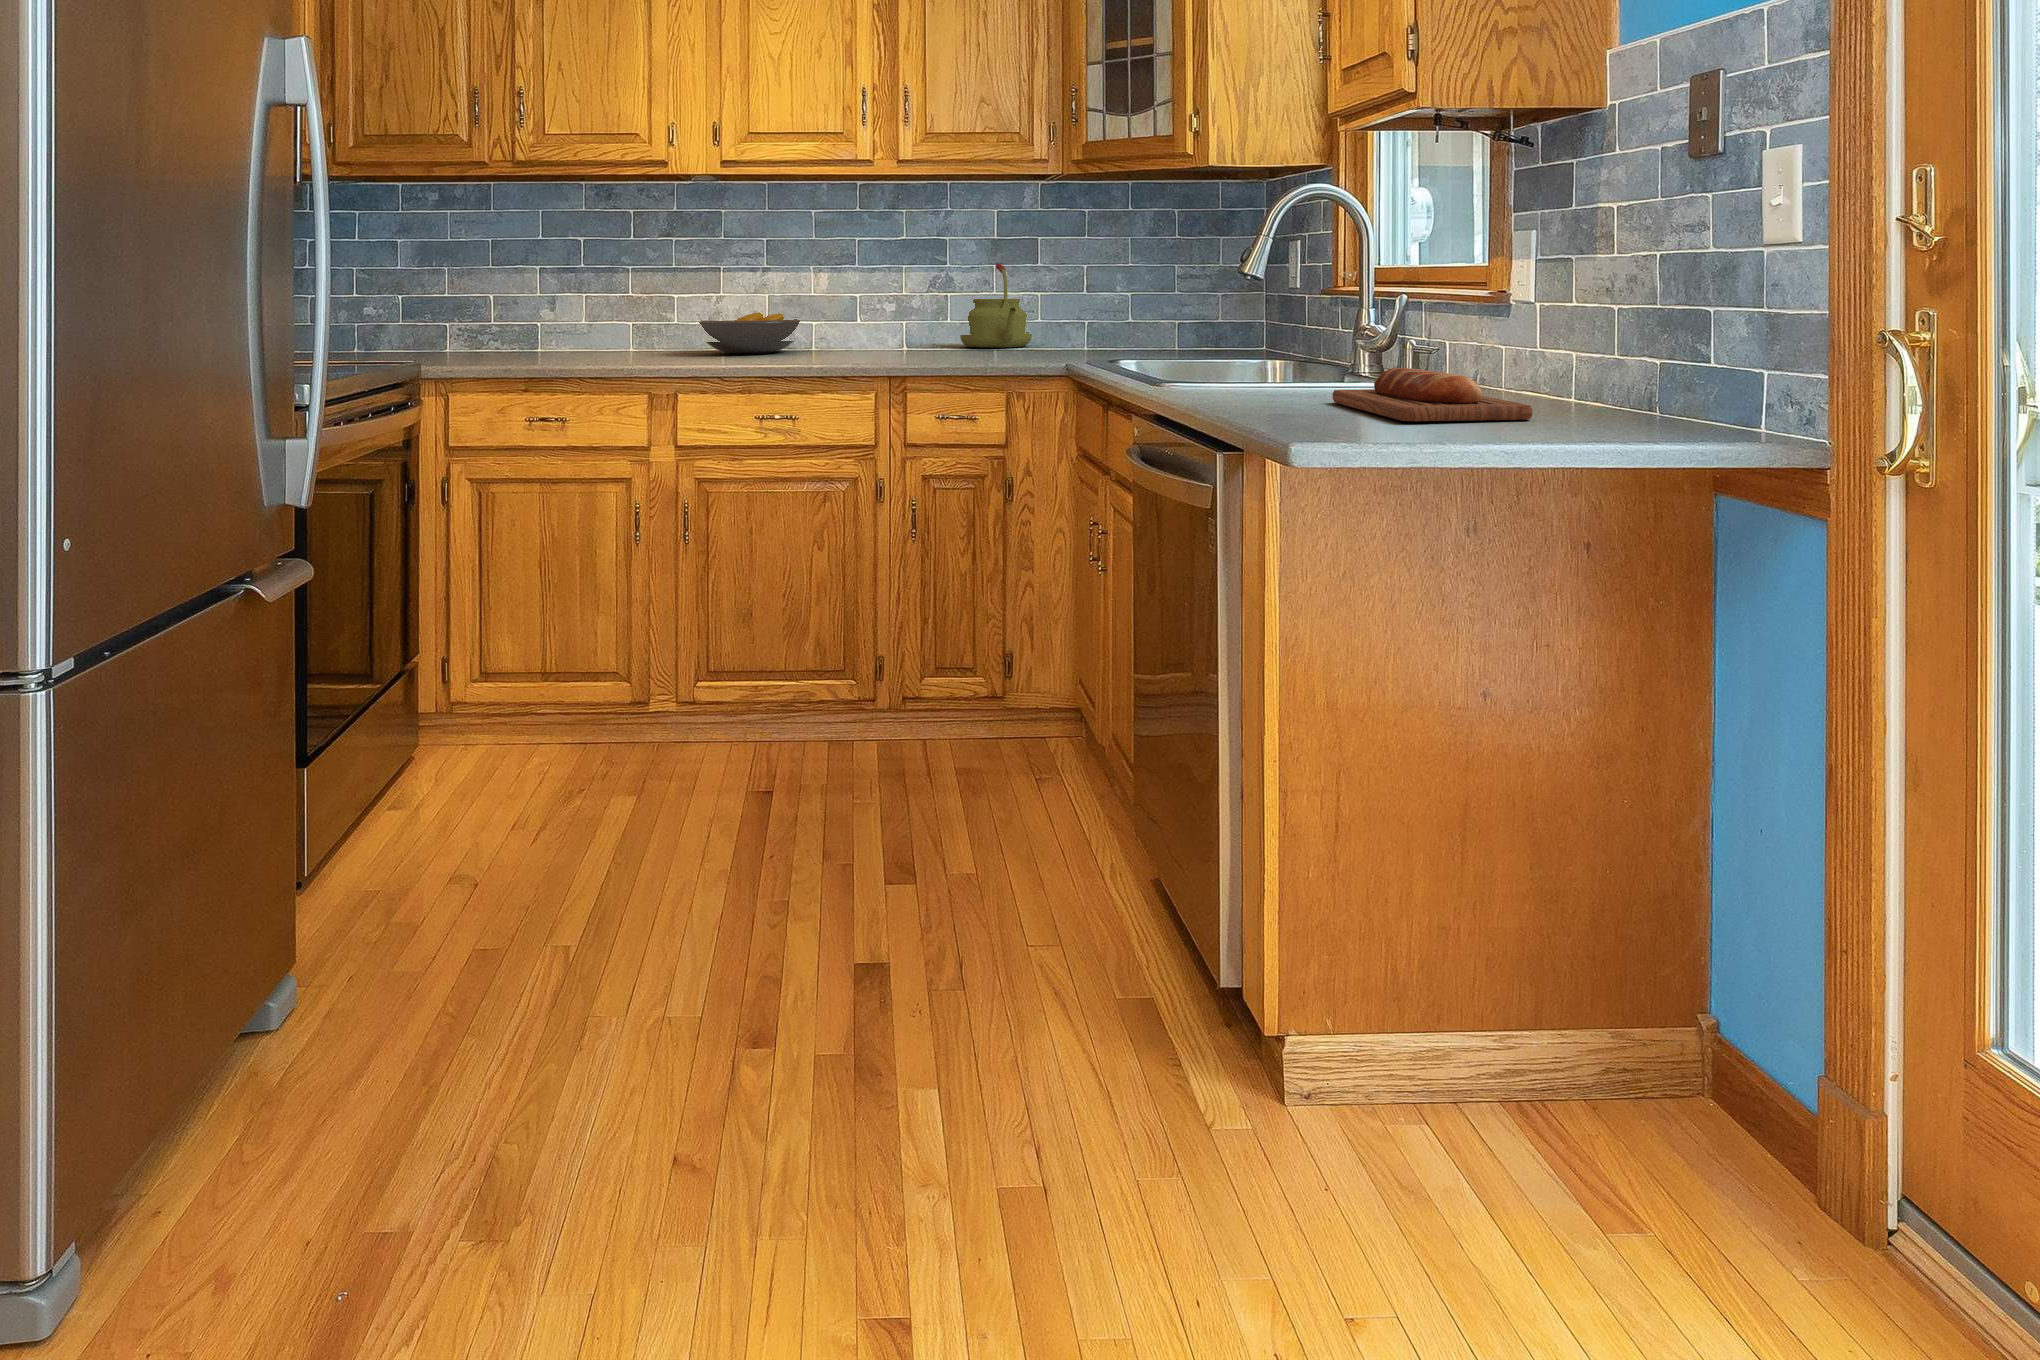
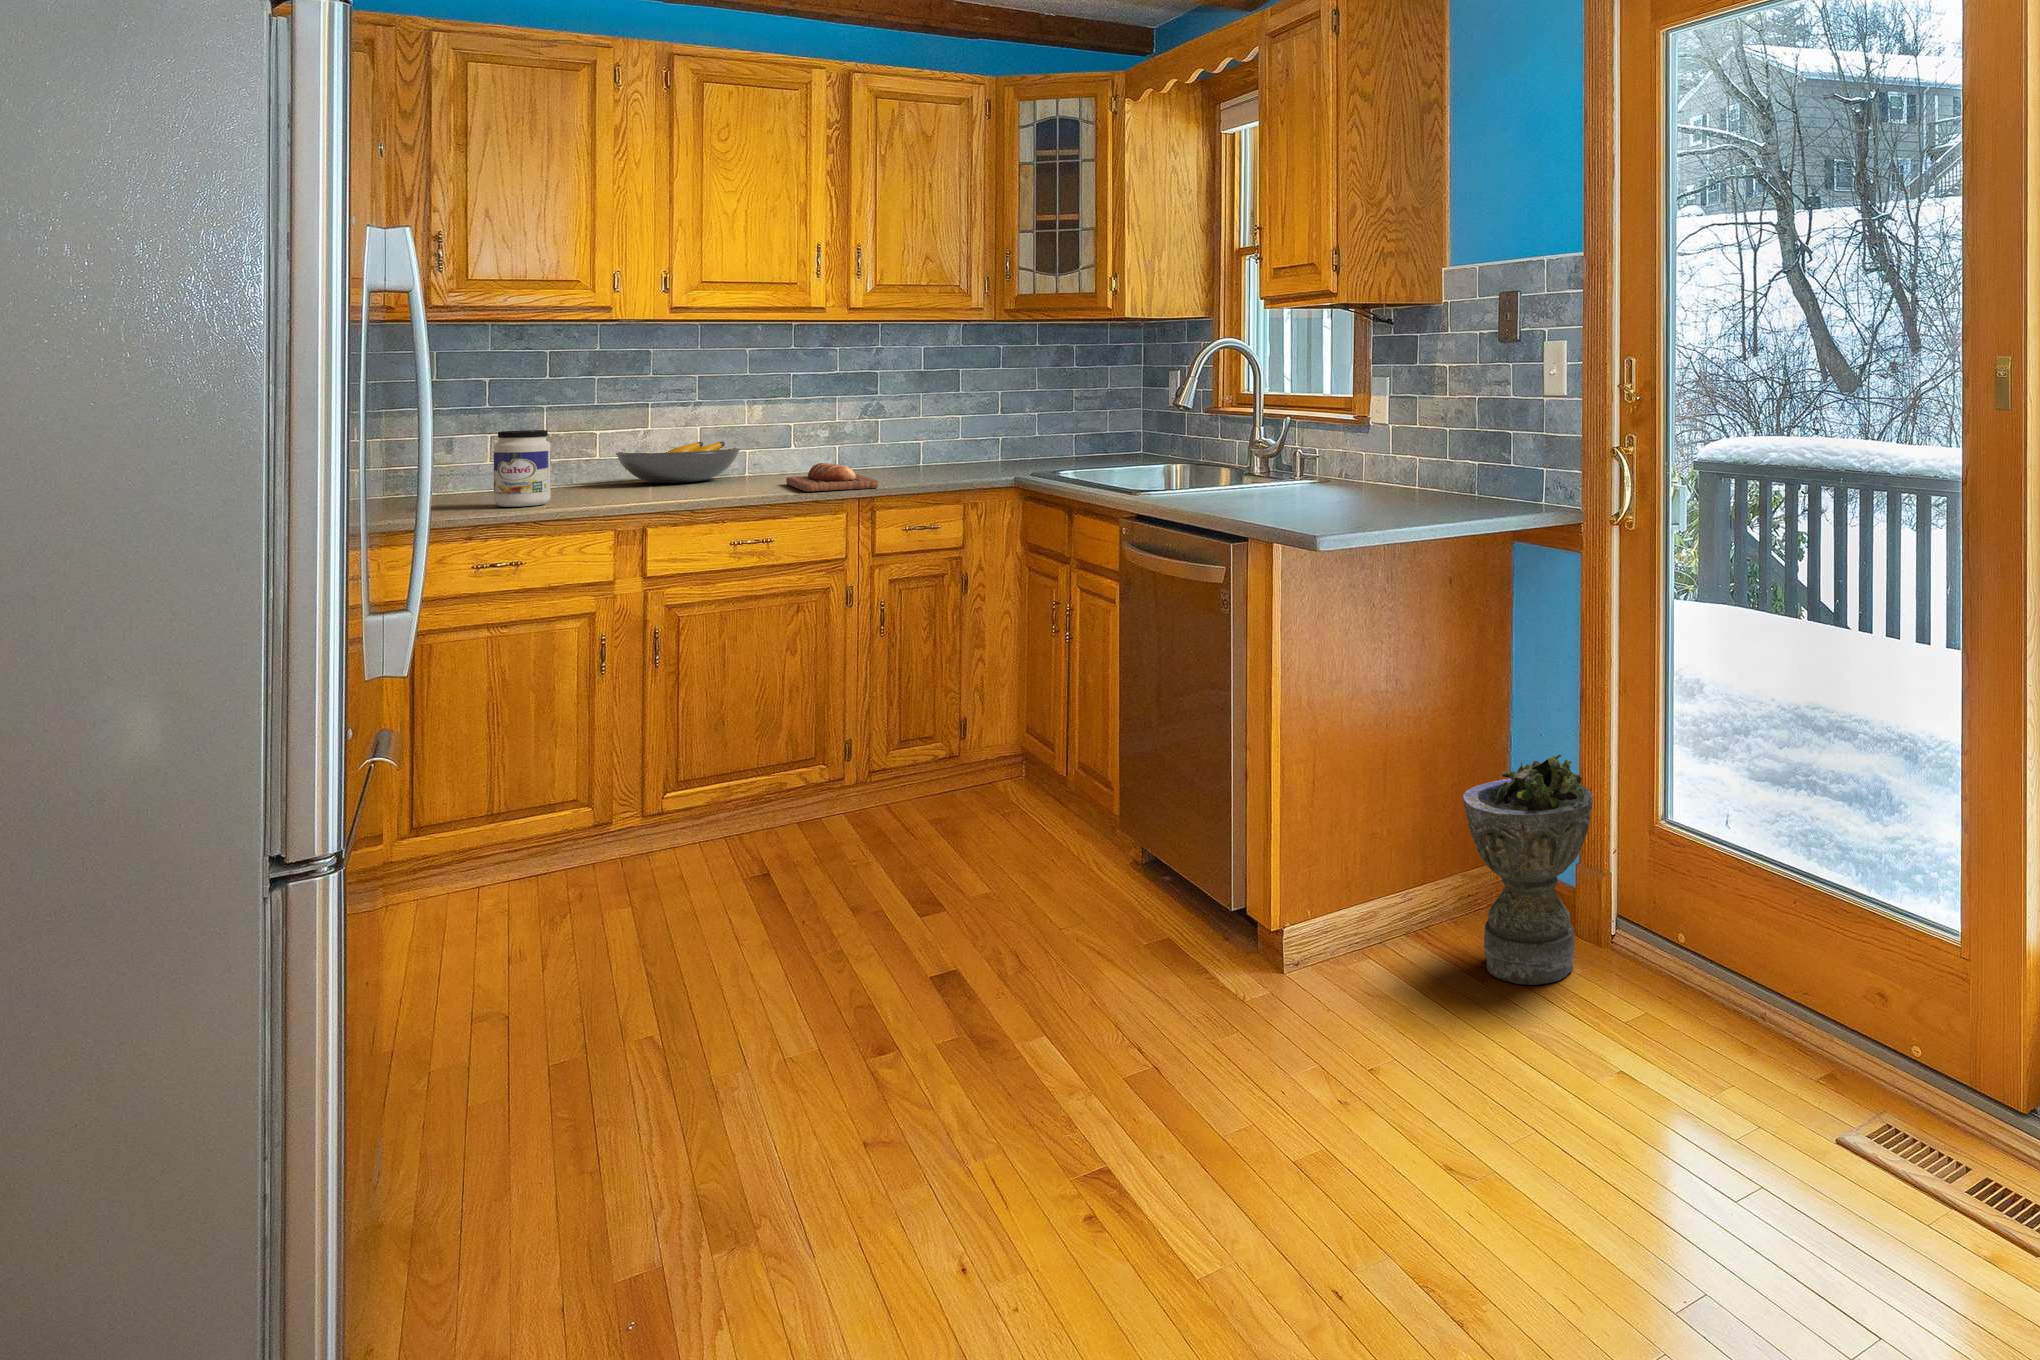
kettle: present [960,263,1032,348] -> none [890,395,956,469]
jar: none [555,293,606,369] -> present [494,430,551,507]
bread loaf: present [1333,368,1532,421] -> present [786,463,878,491]
planter: none [1567,836,1810,1216] -> present [1463,754,1593,985]

